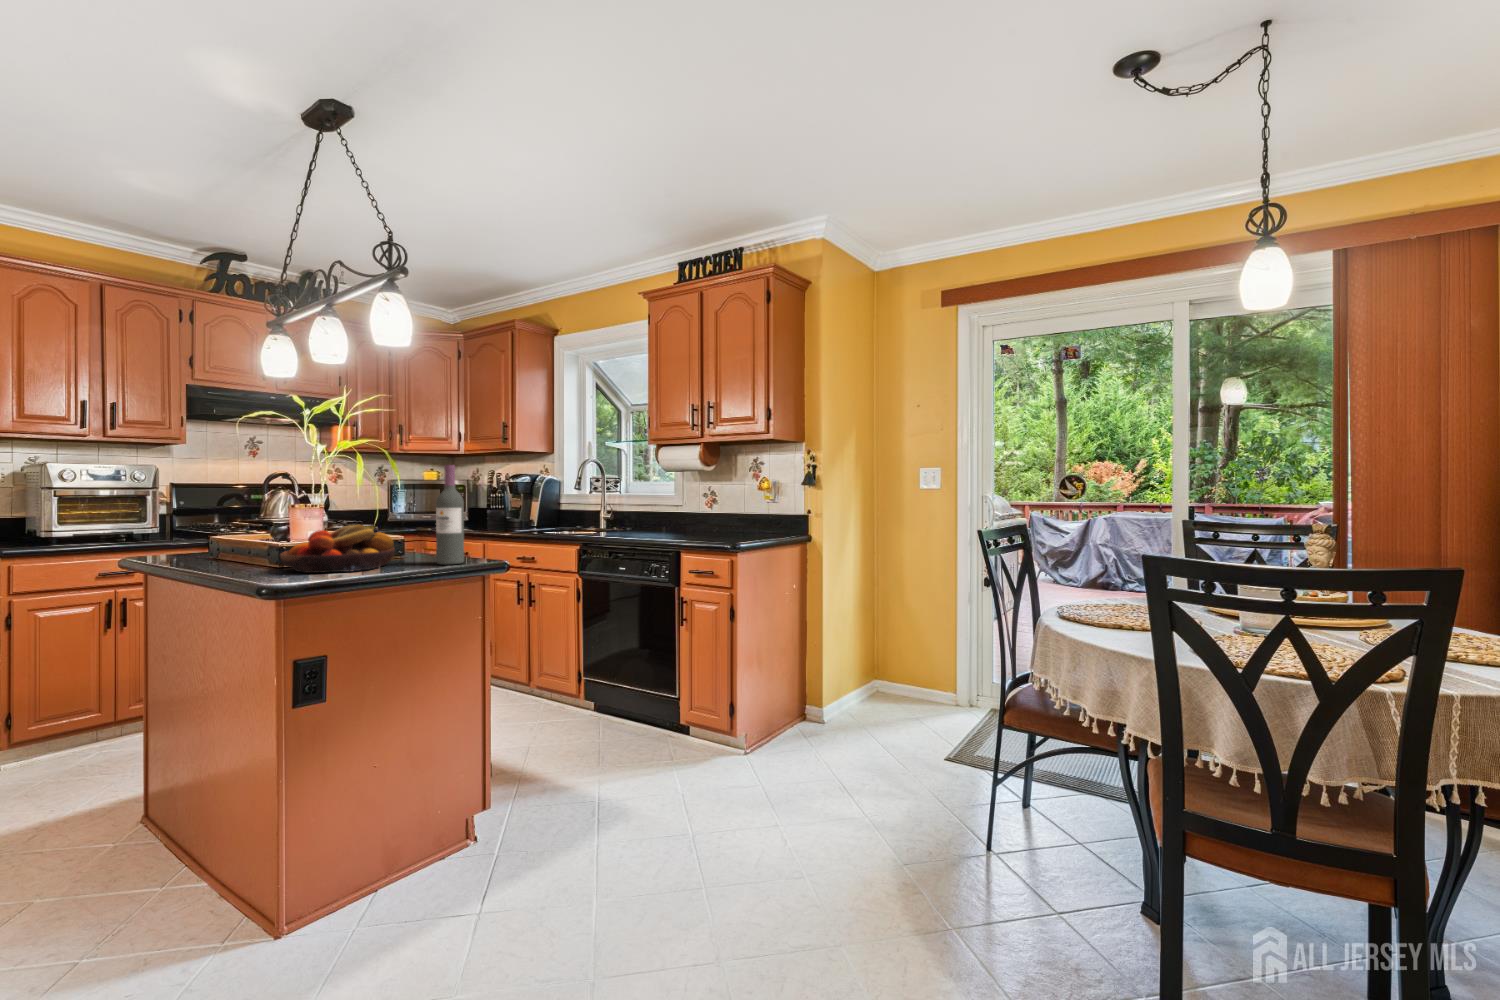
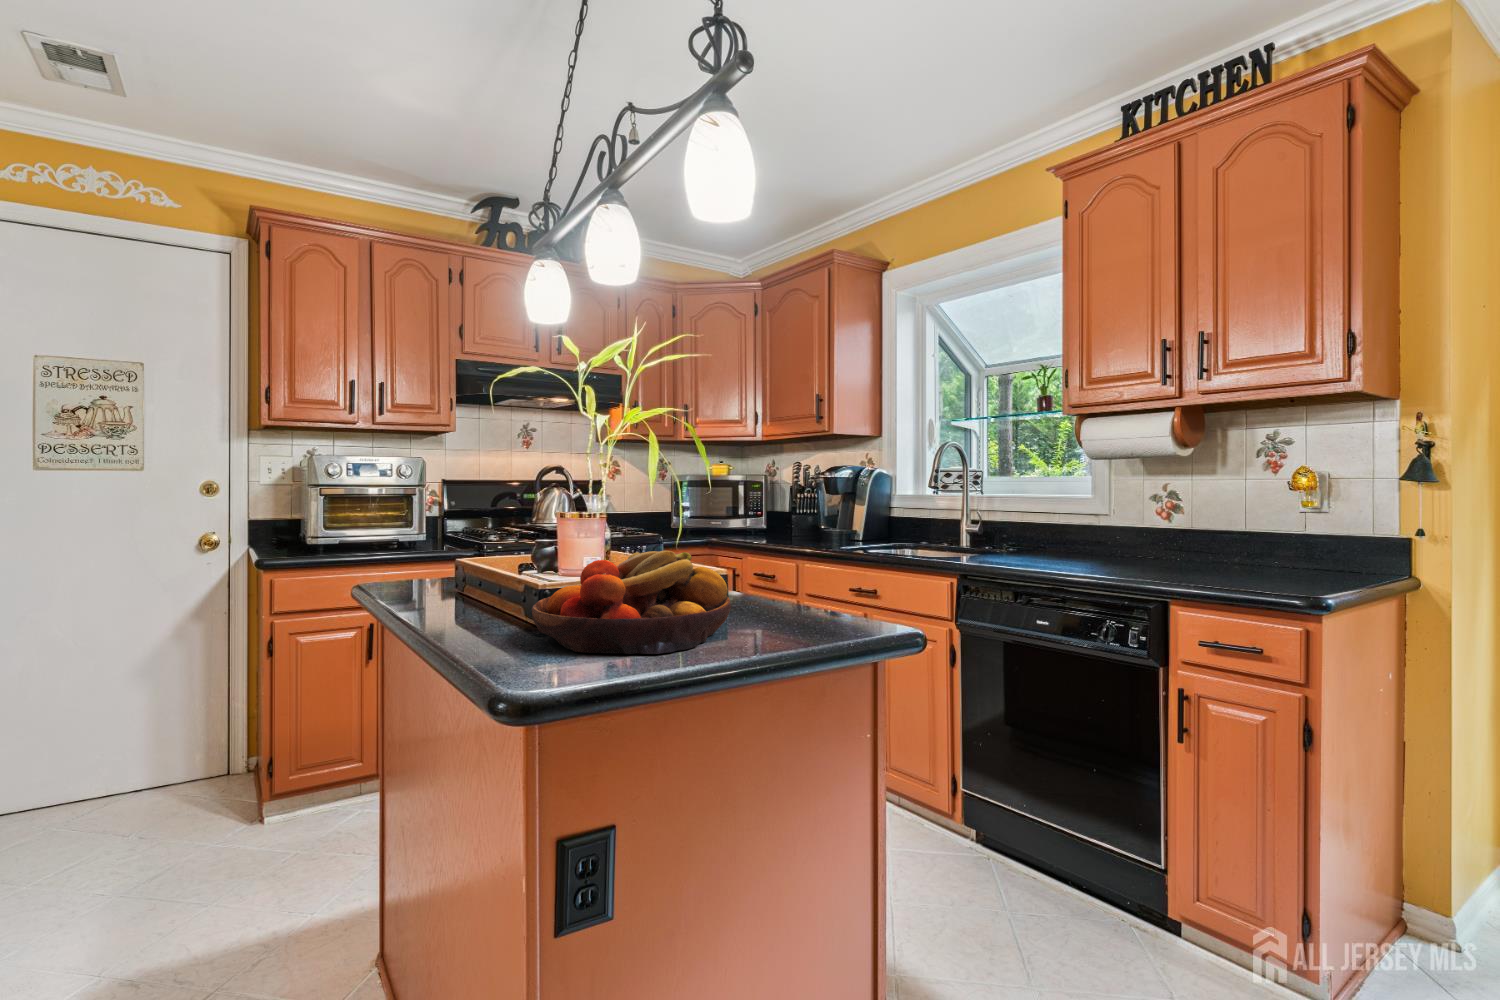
wine bottle: present [436,465,464,565] -> none [809,429,863,641]

